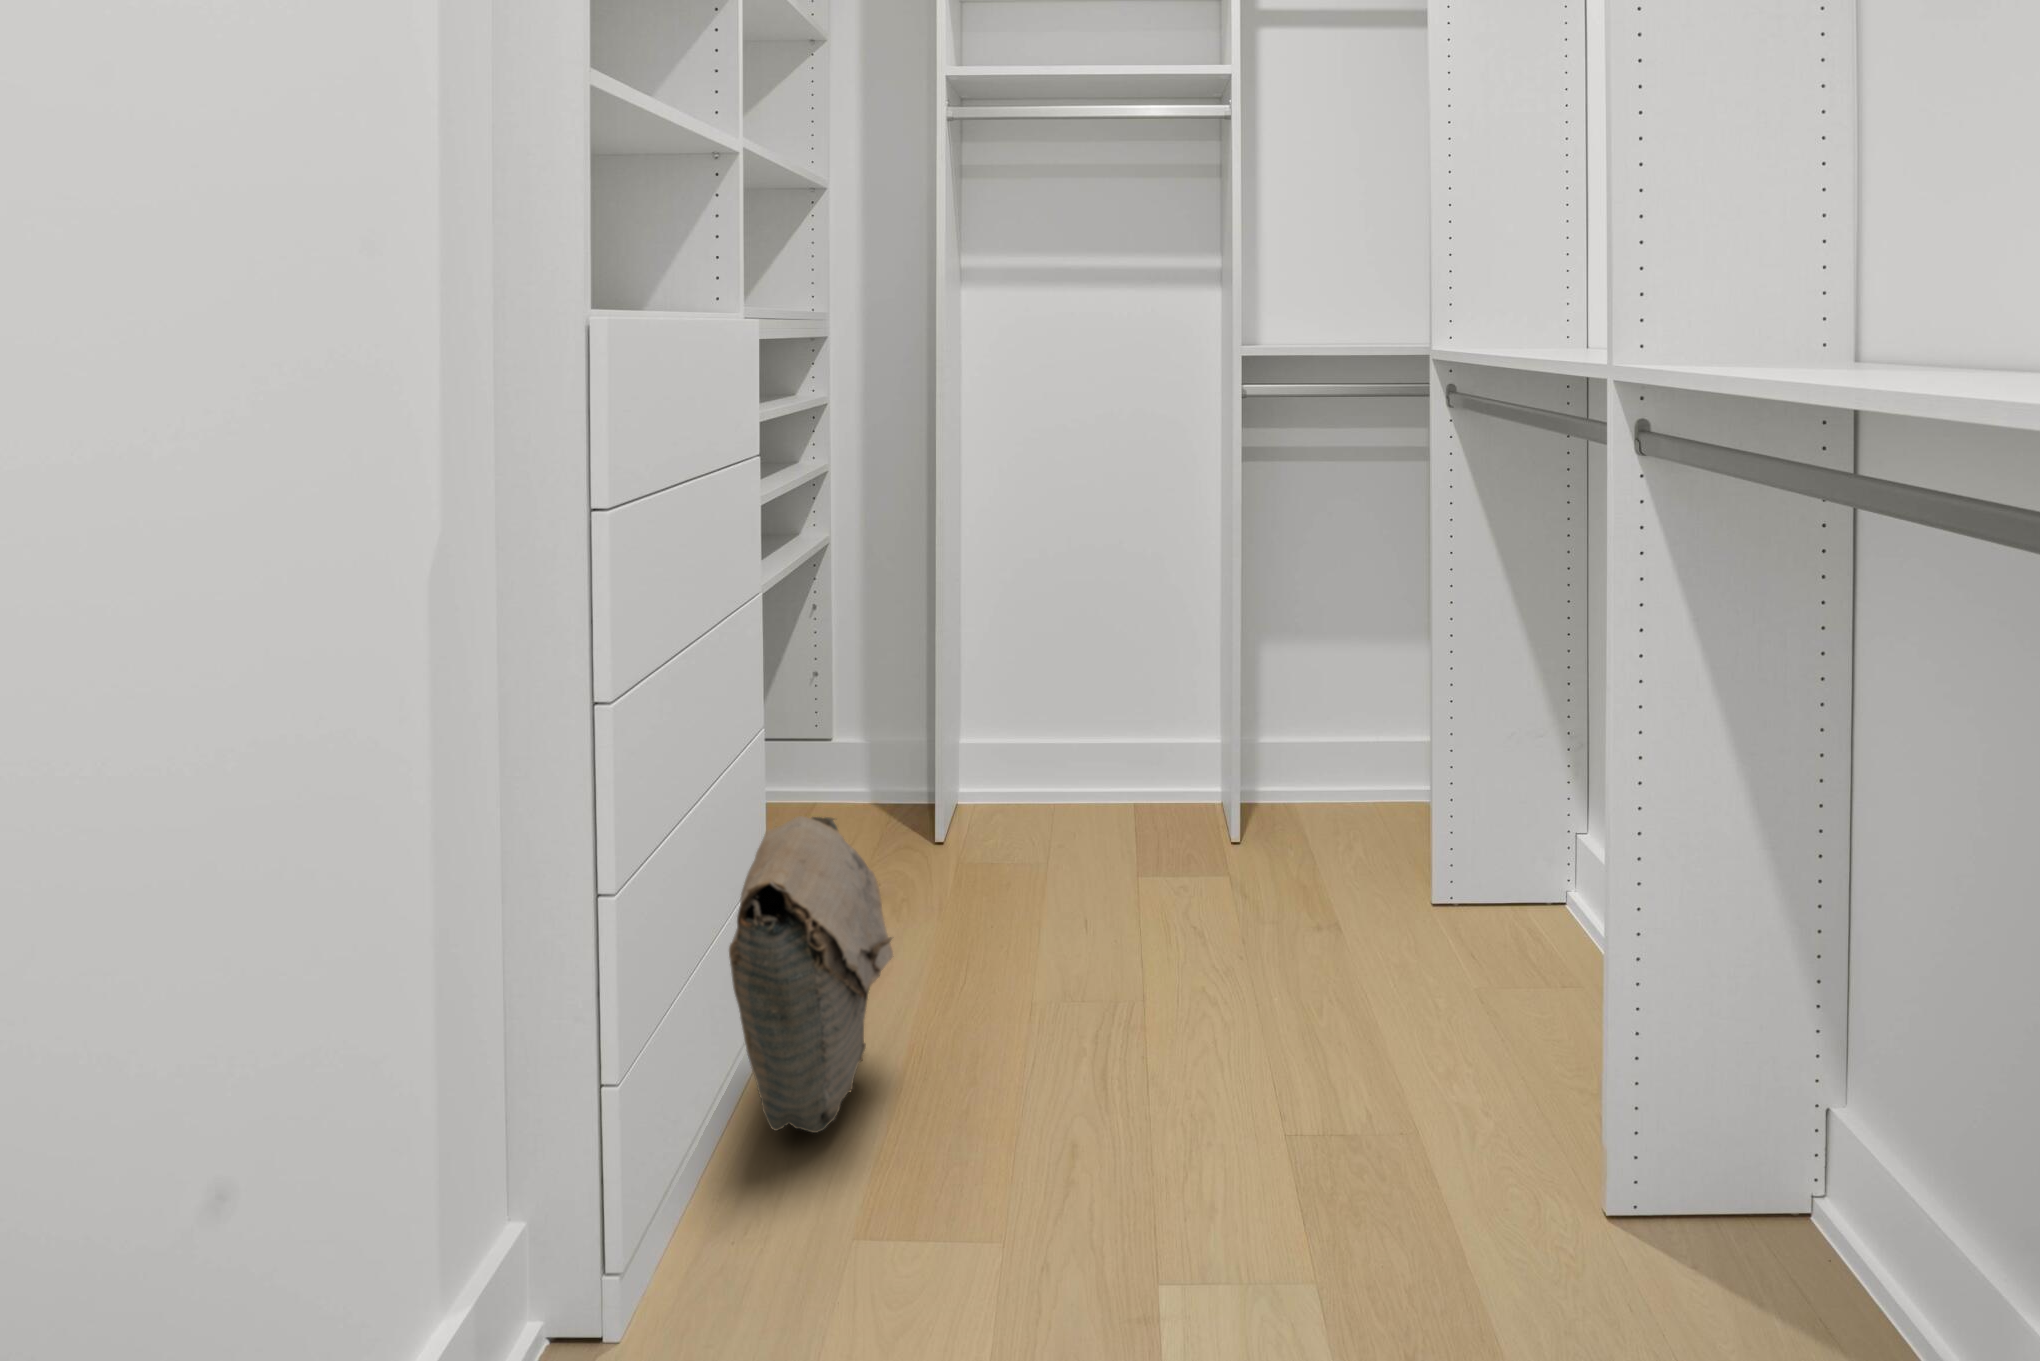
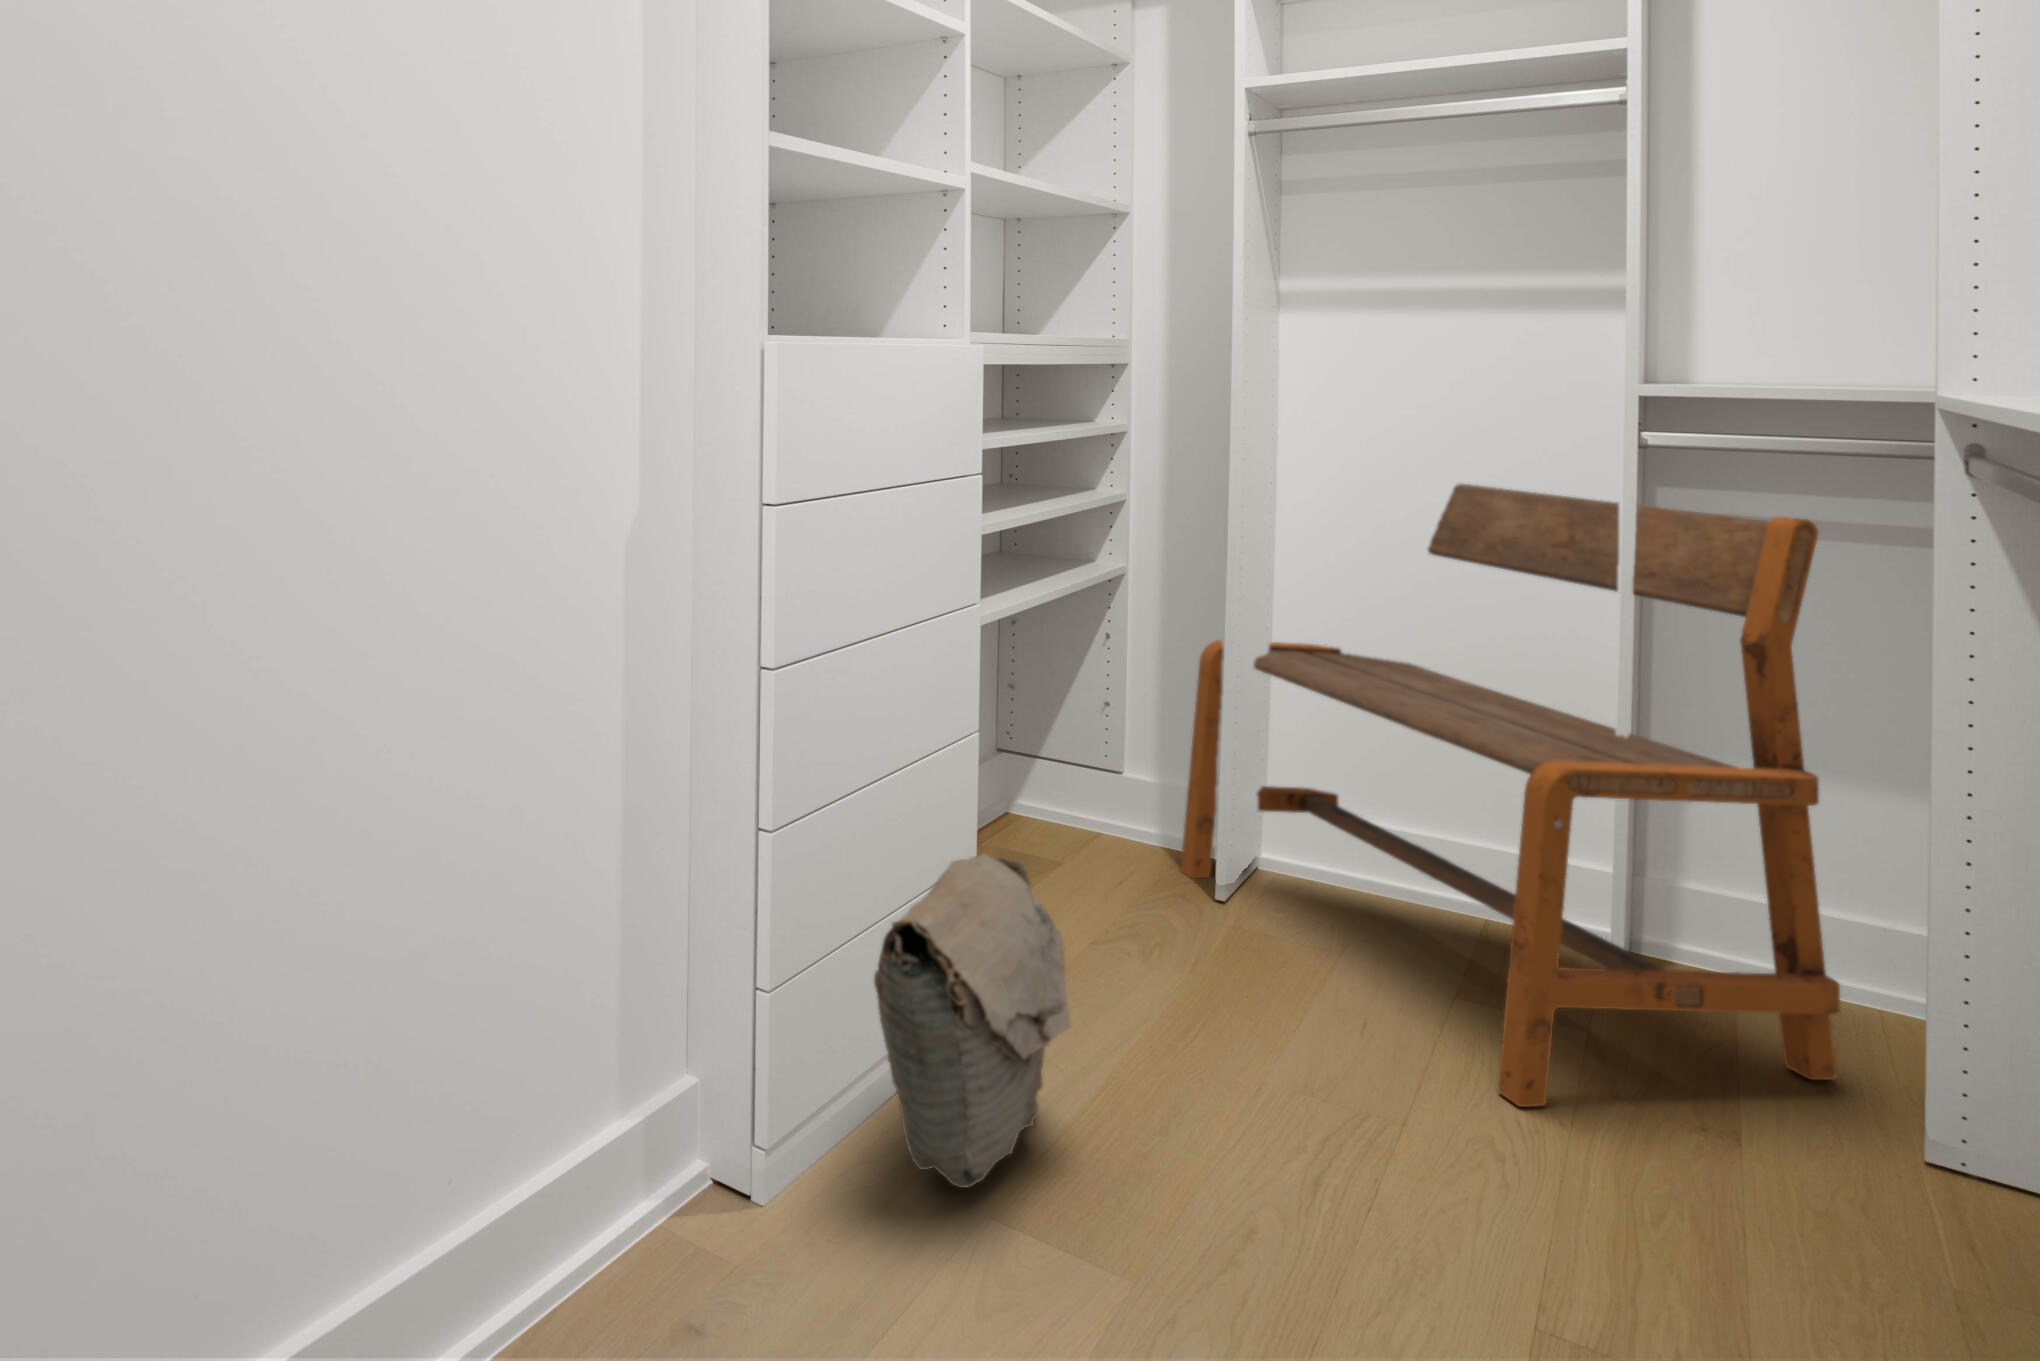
bench: none [897,431,1373,936] -> present [1180,483,1840,1107]

